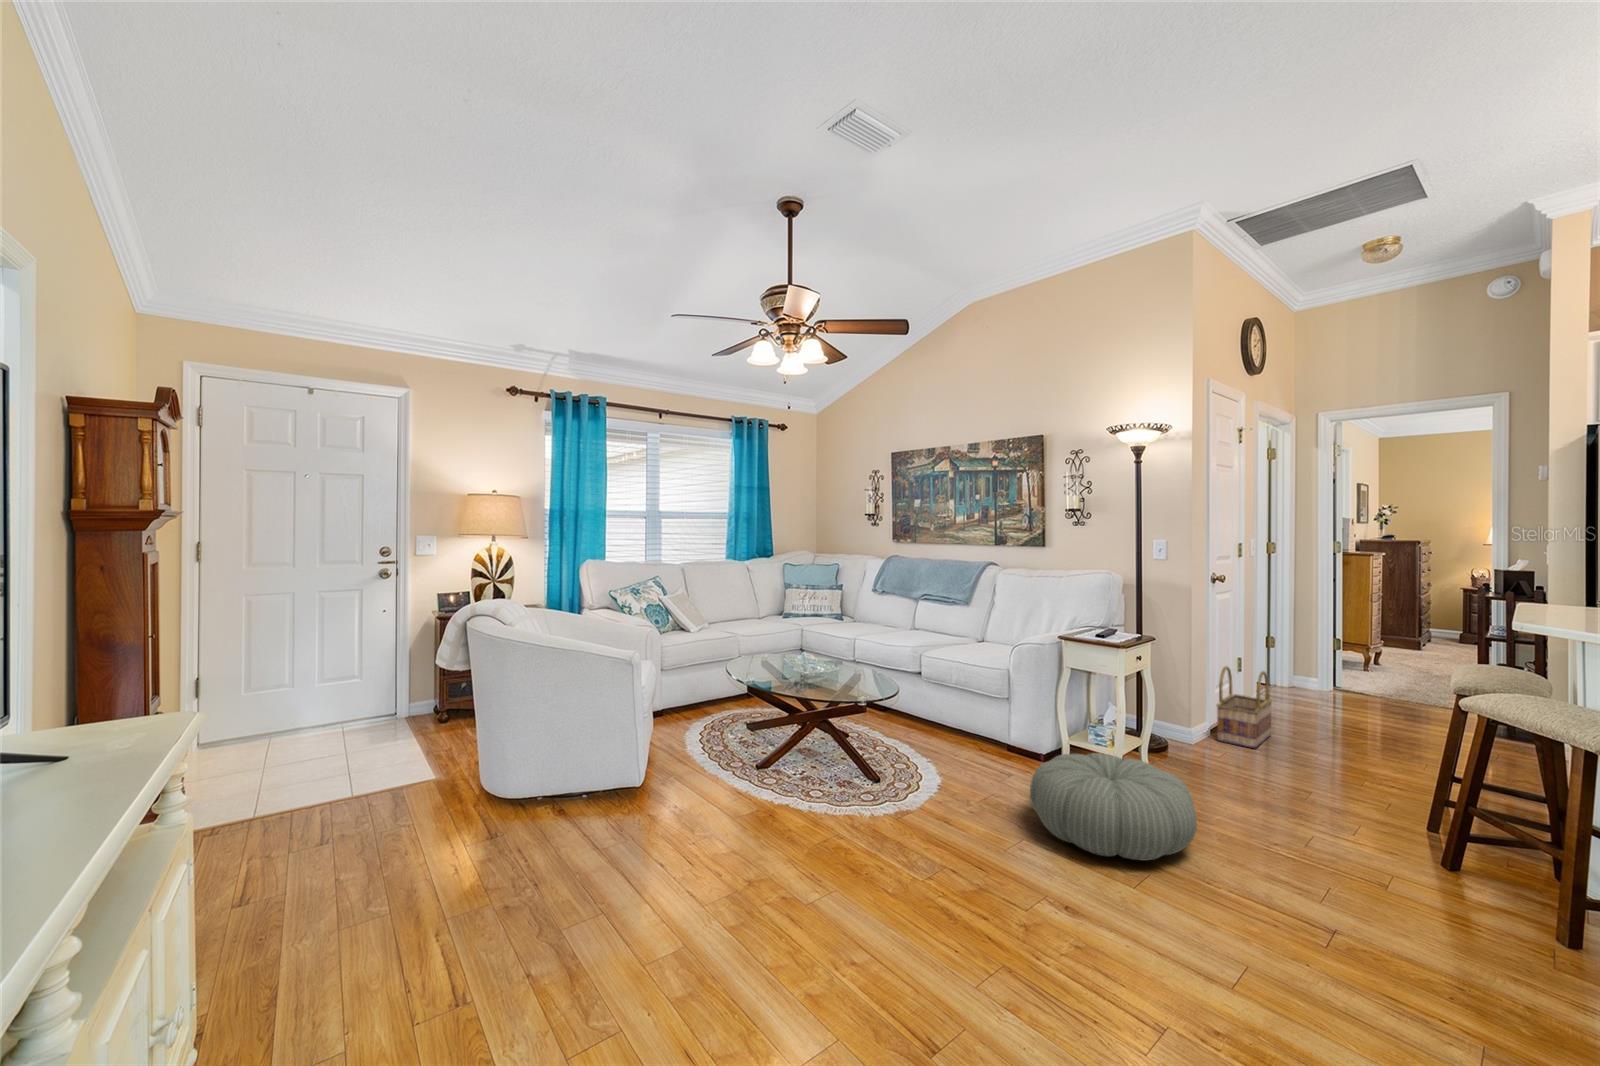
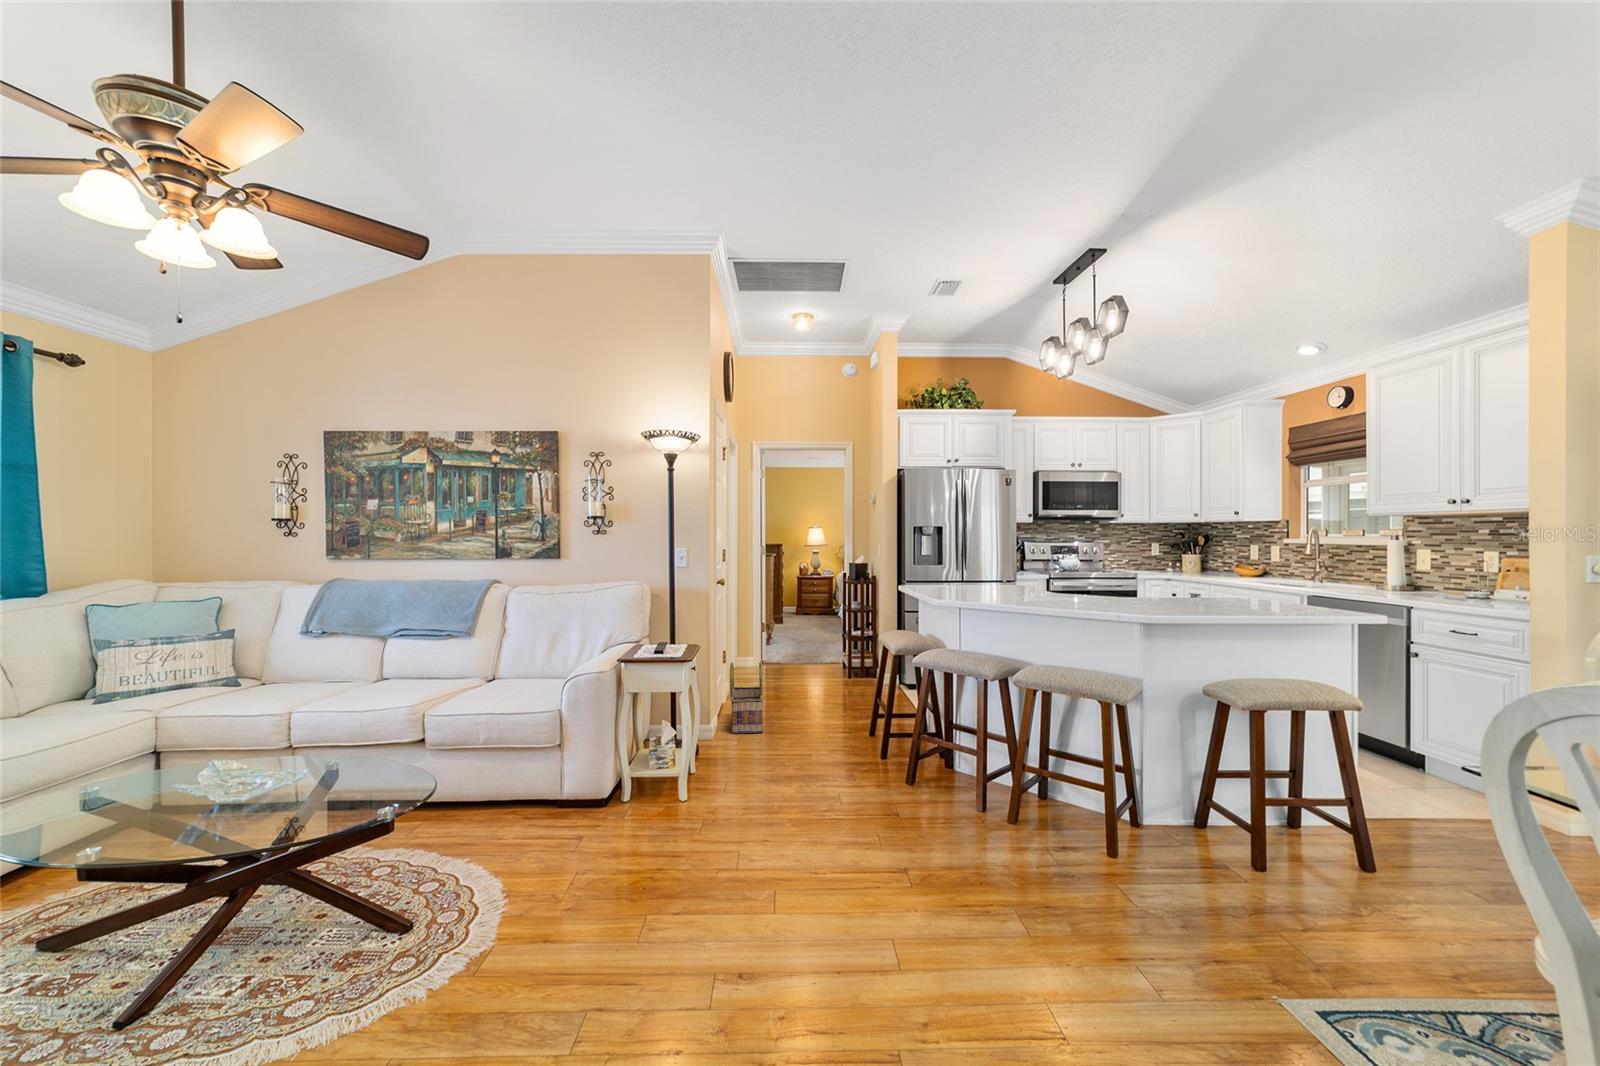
pouf: present [1030,753,1197,860] -> none [642,776,811,901]

